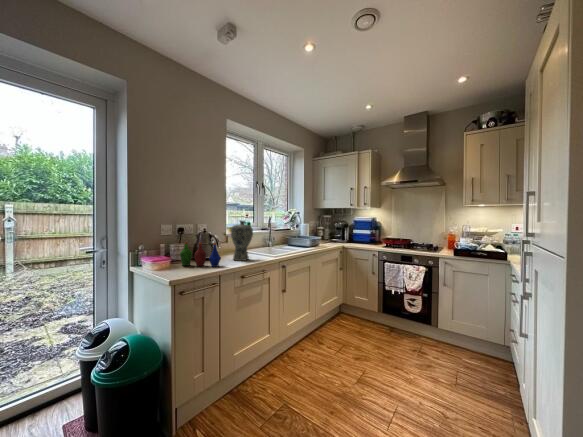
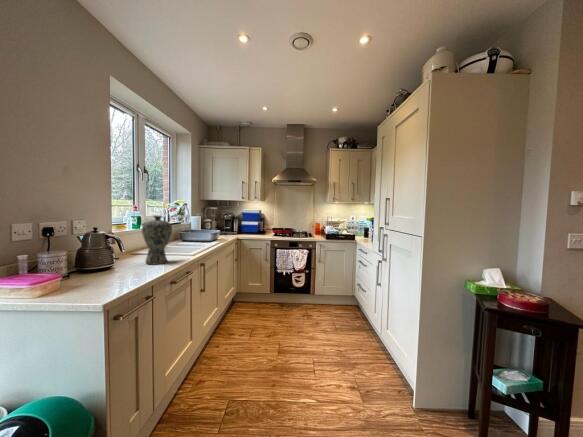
bottle: present [180,242,221,267] -> none [77,245,147,281]

